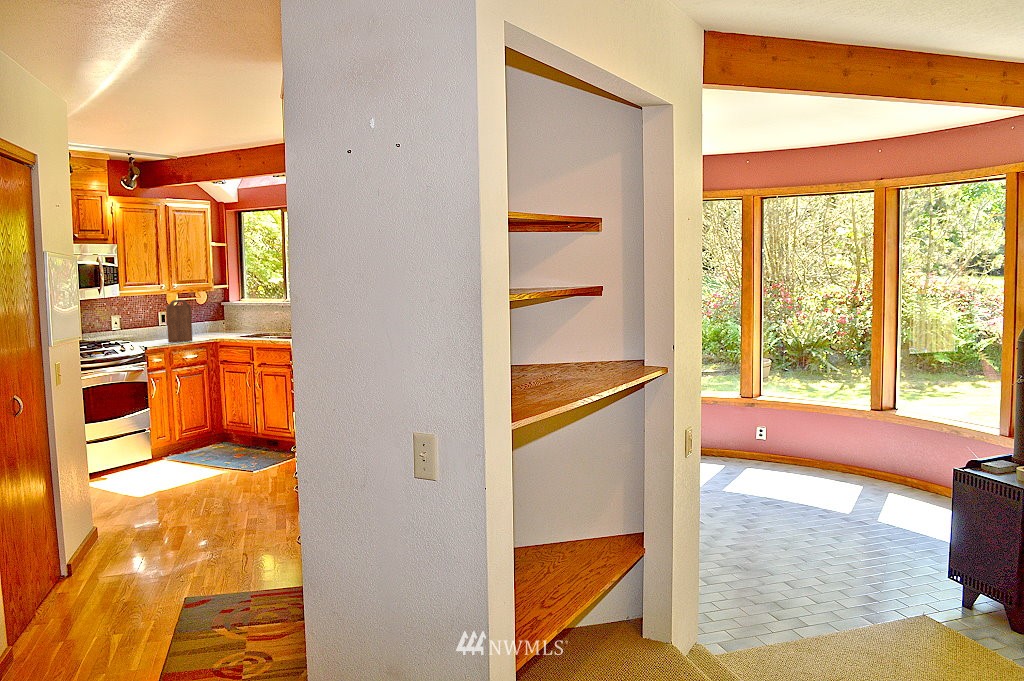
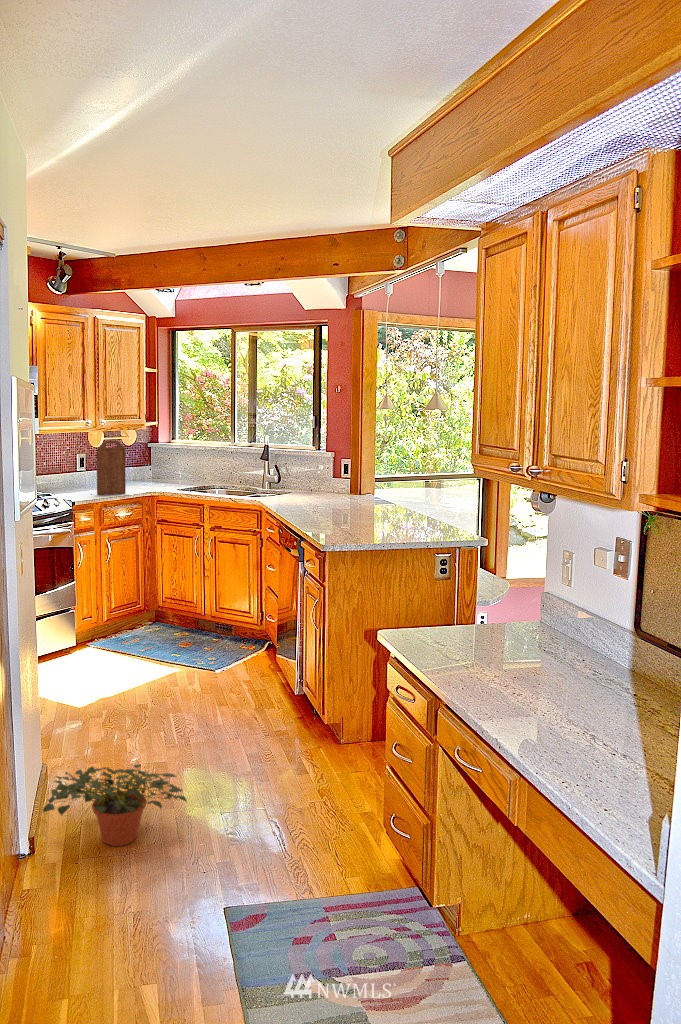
potted plant: none [81,518,184,568] -> present [43,765,187,846]

